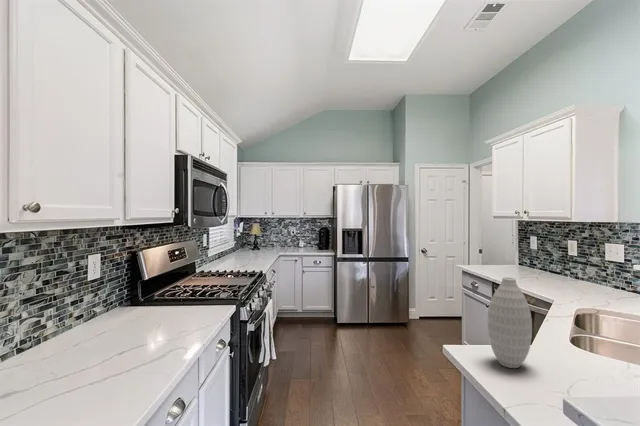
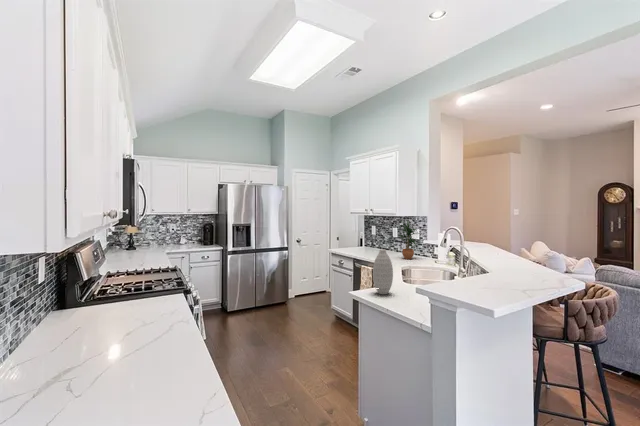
potted plant: none [570,228,619,293] -> present [399,221,417,259]

